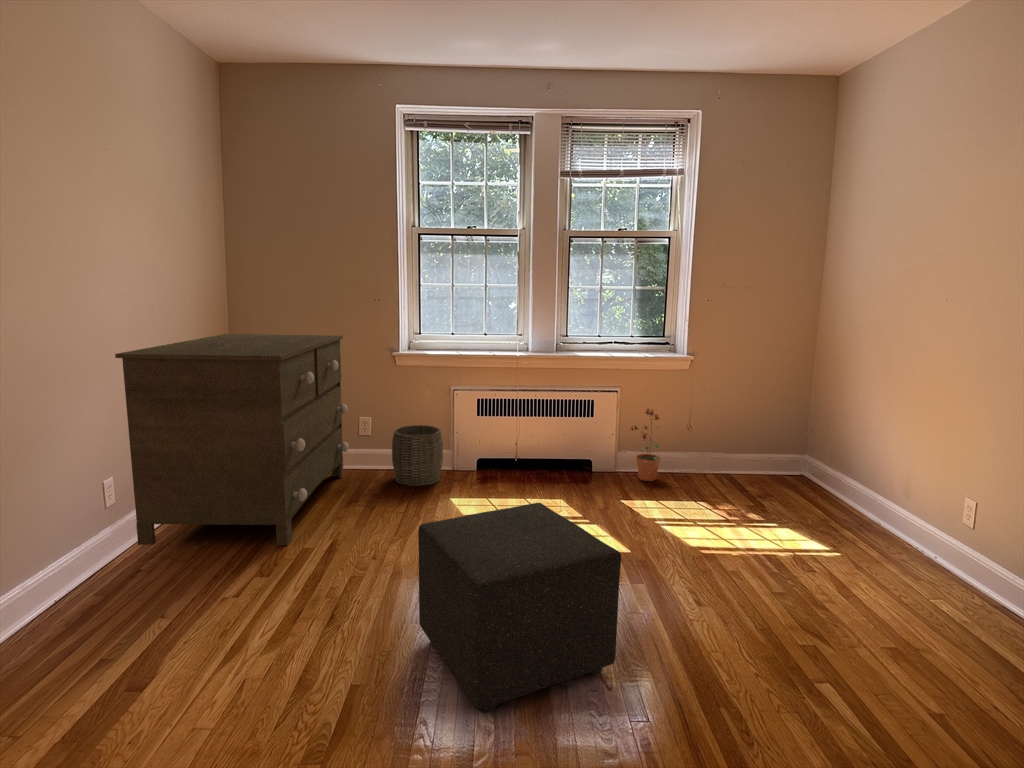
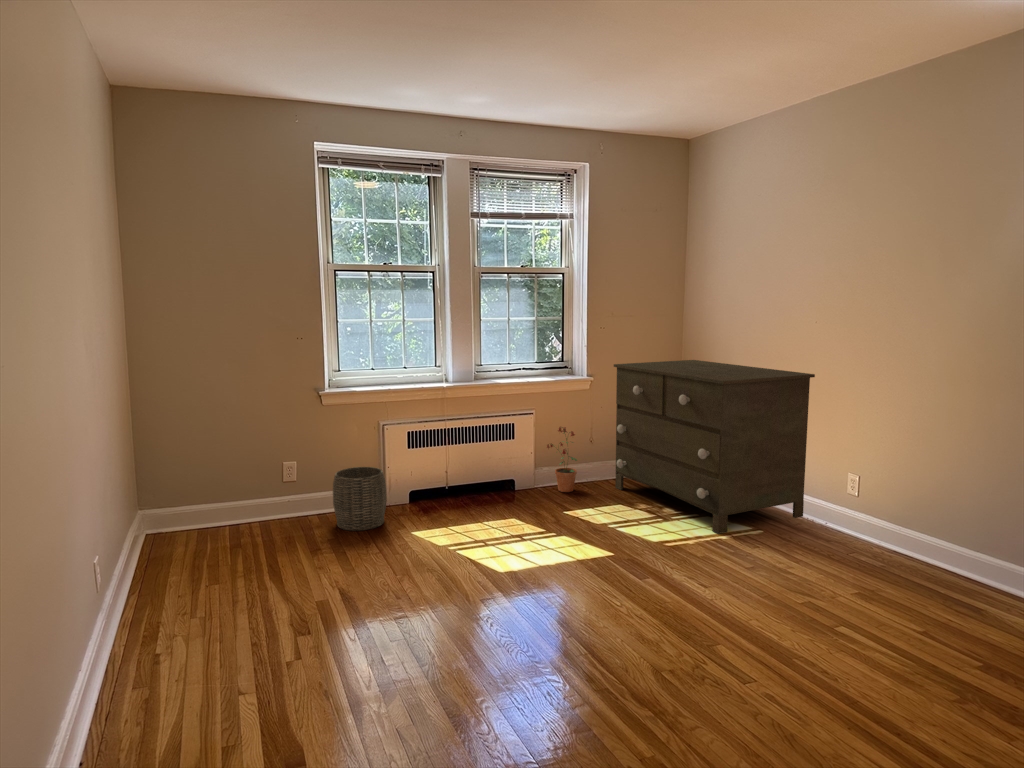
dresser: present [115,334,349,545] -> present [614,360,815,534]
ottoman: present [418,503,621,713] -> none [518,514,688,683]

